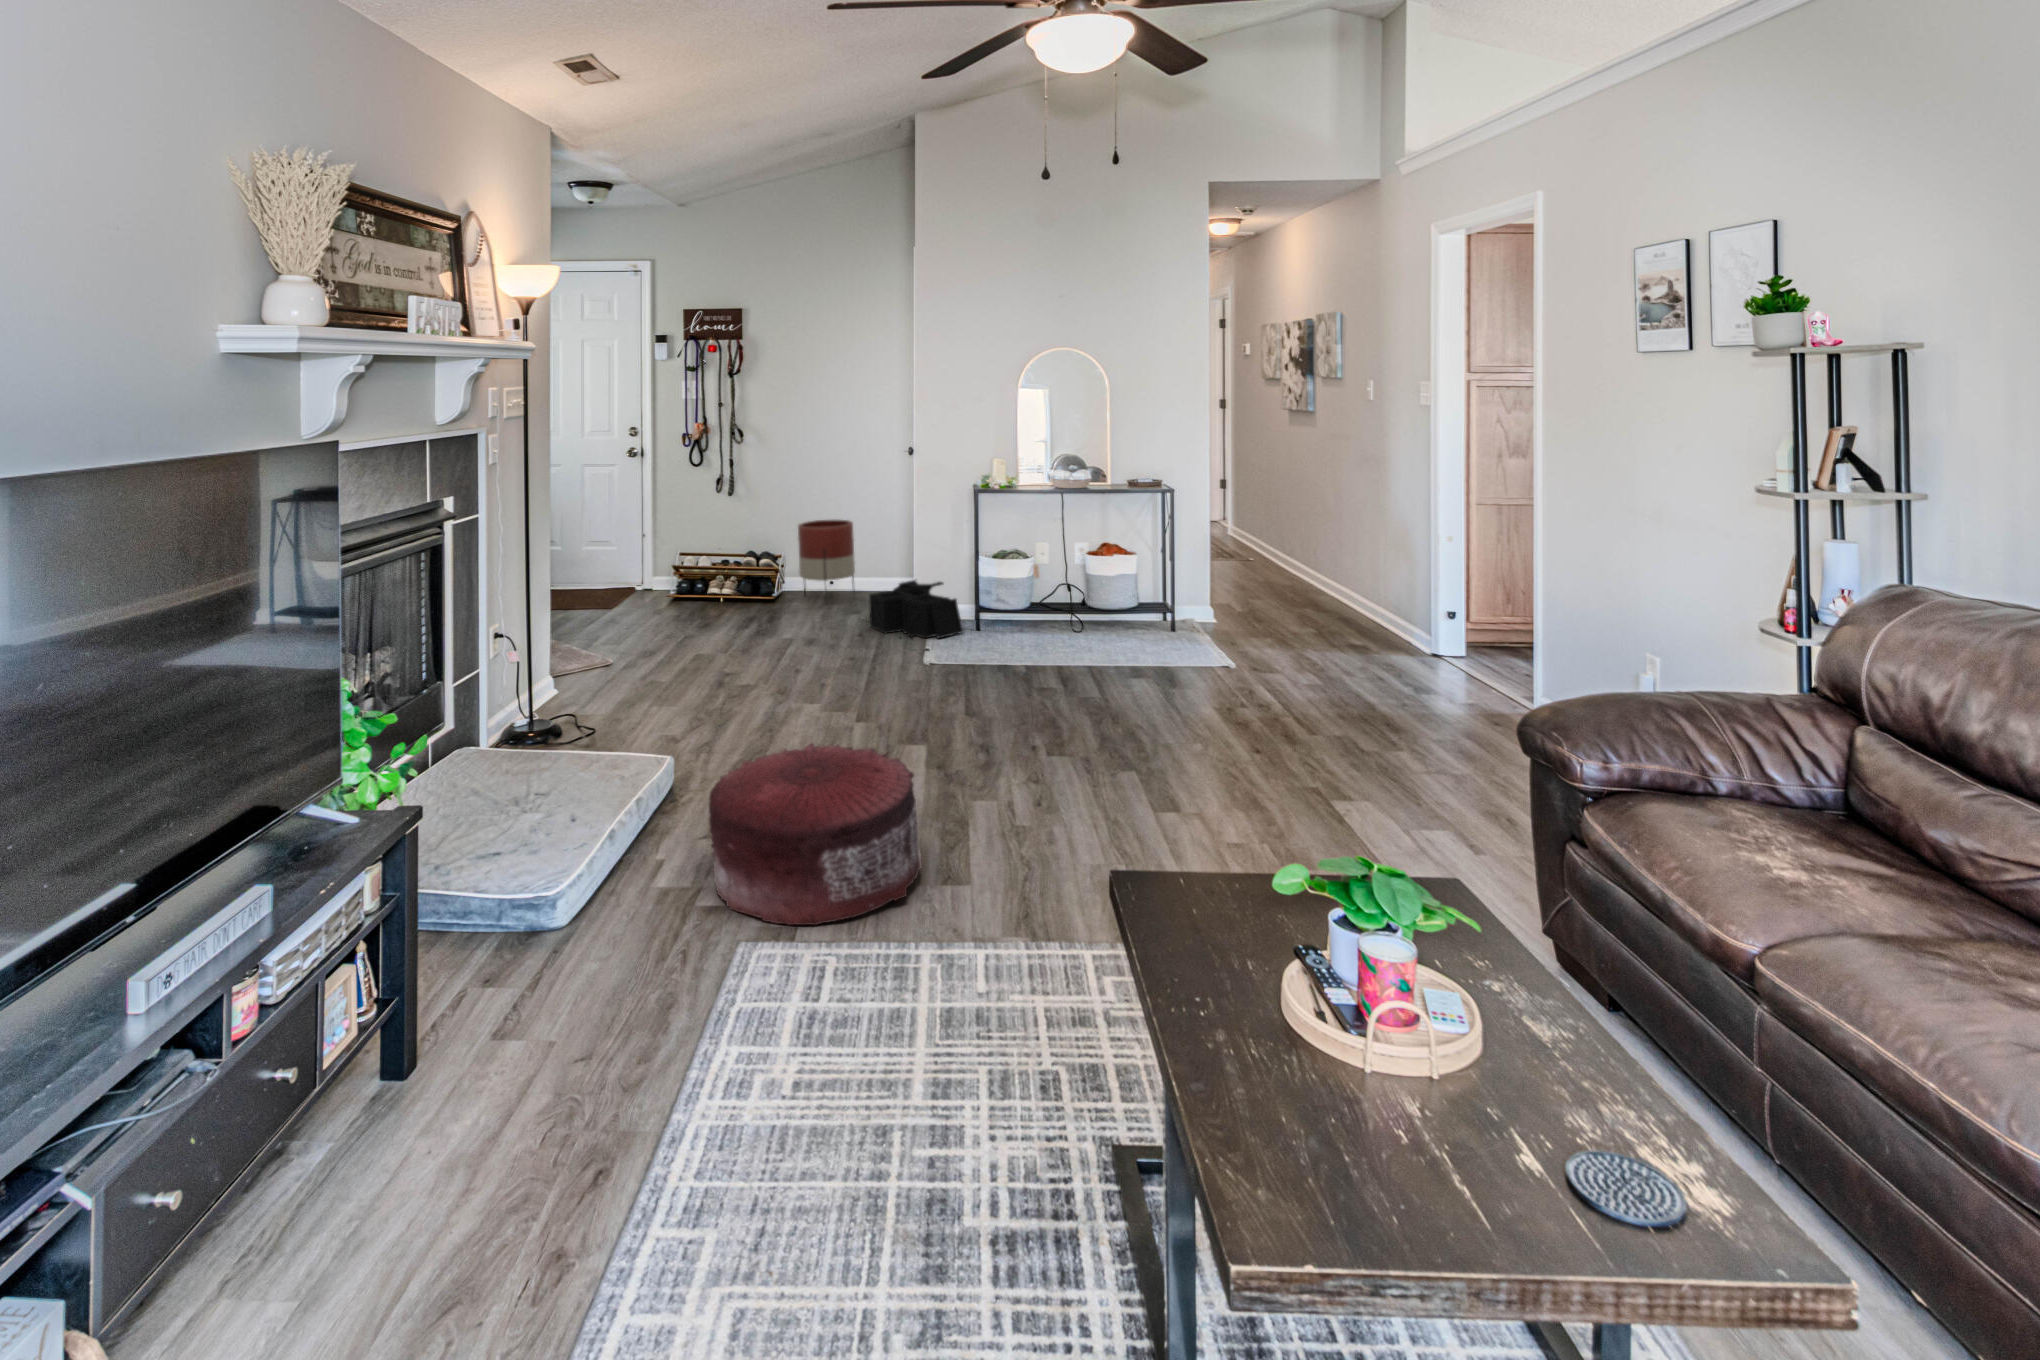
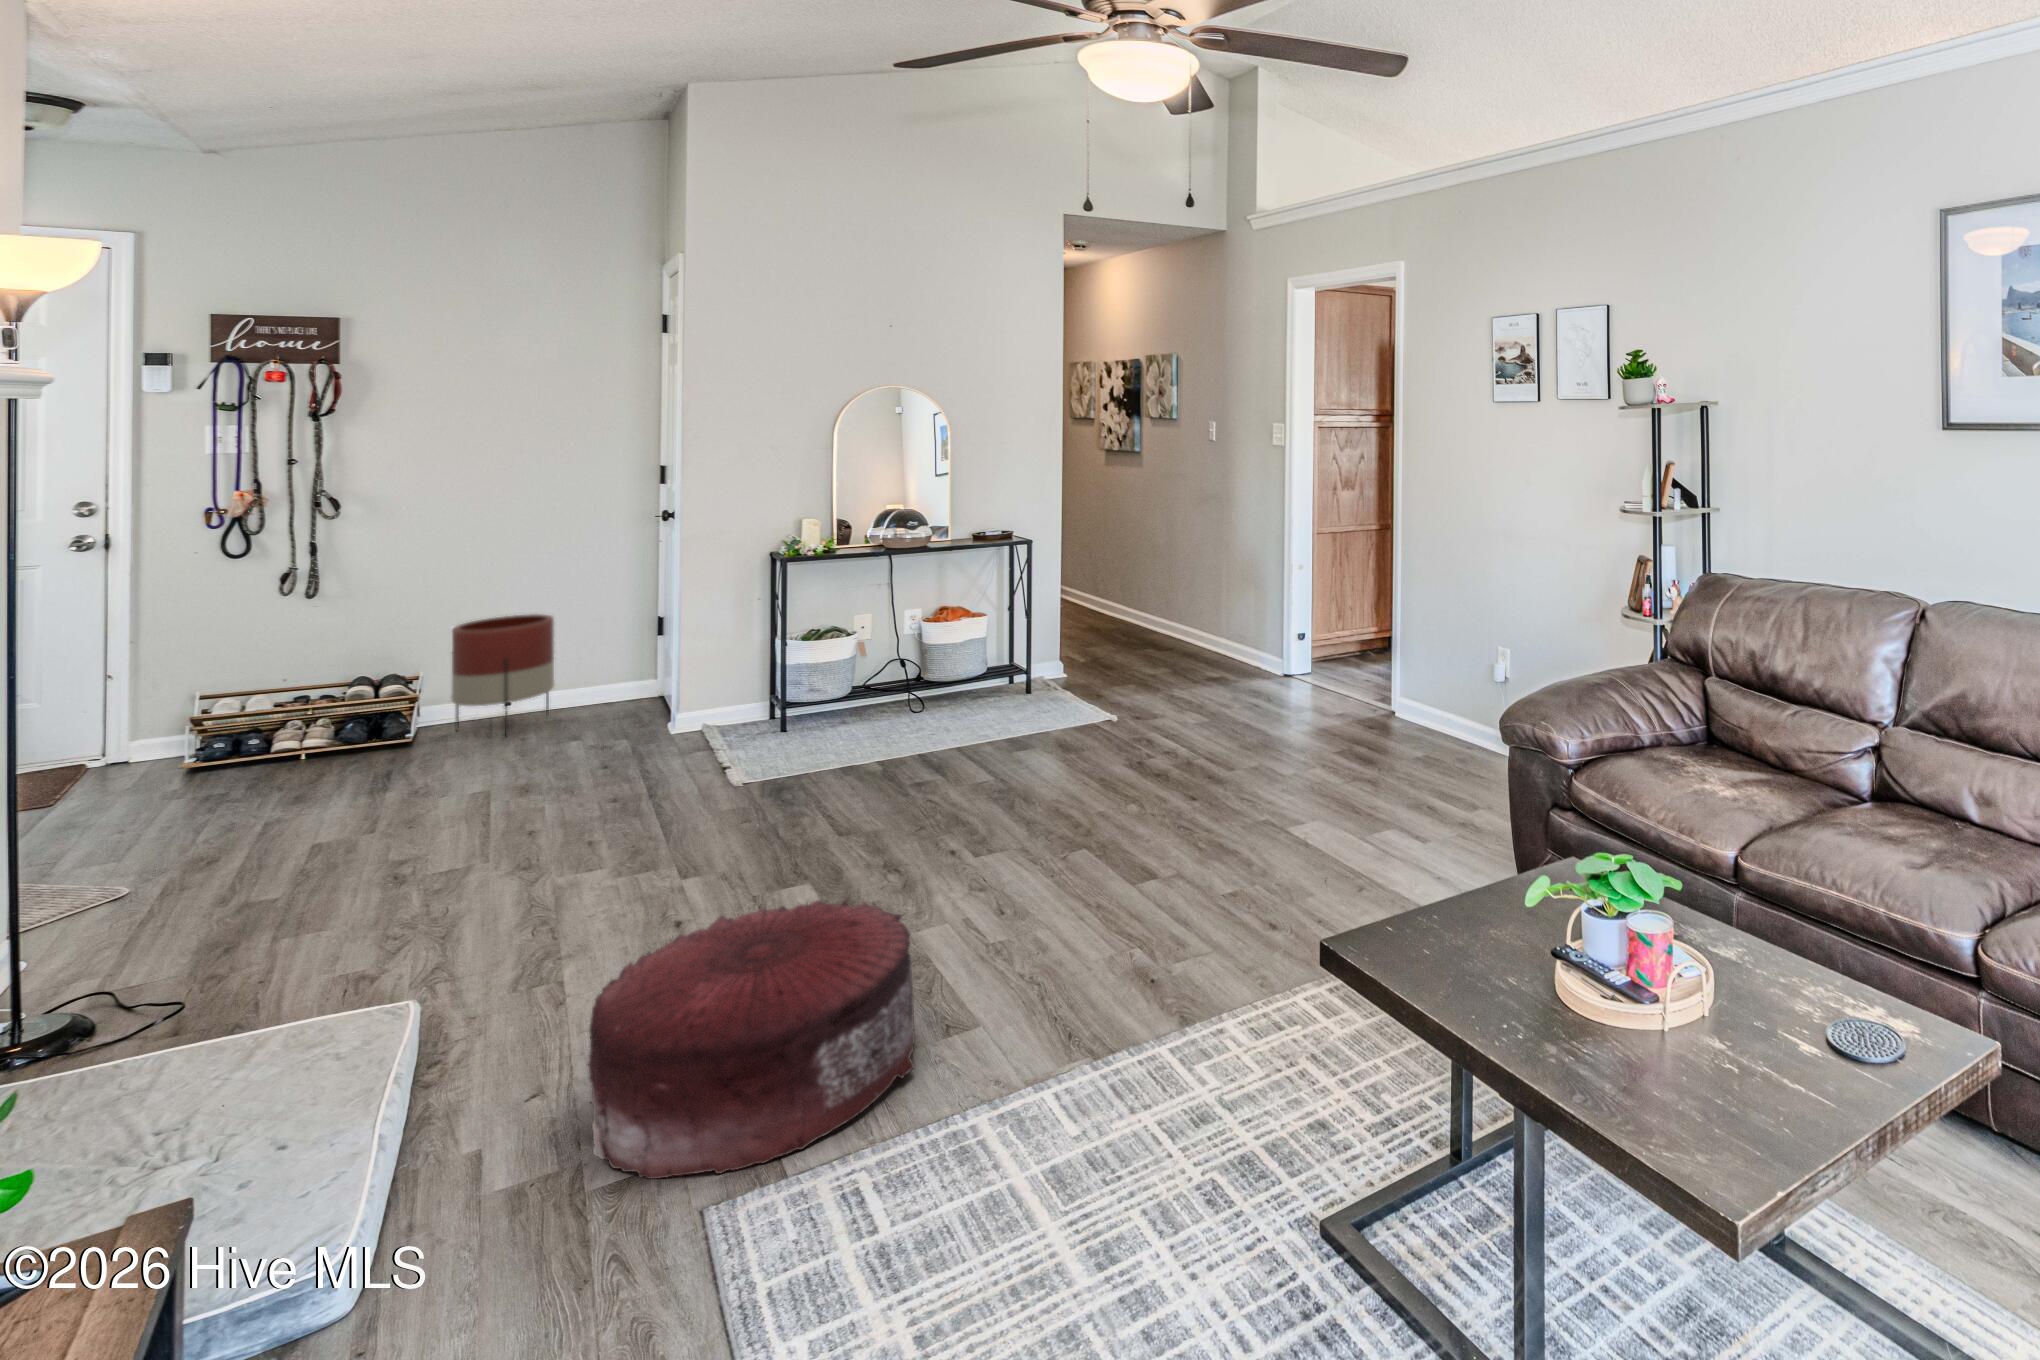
storage bin: present [869,580,963,638] -> none [608,679,762,763]

